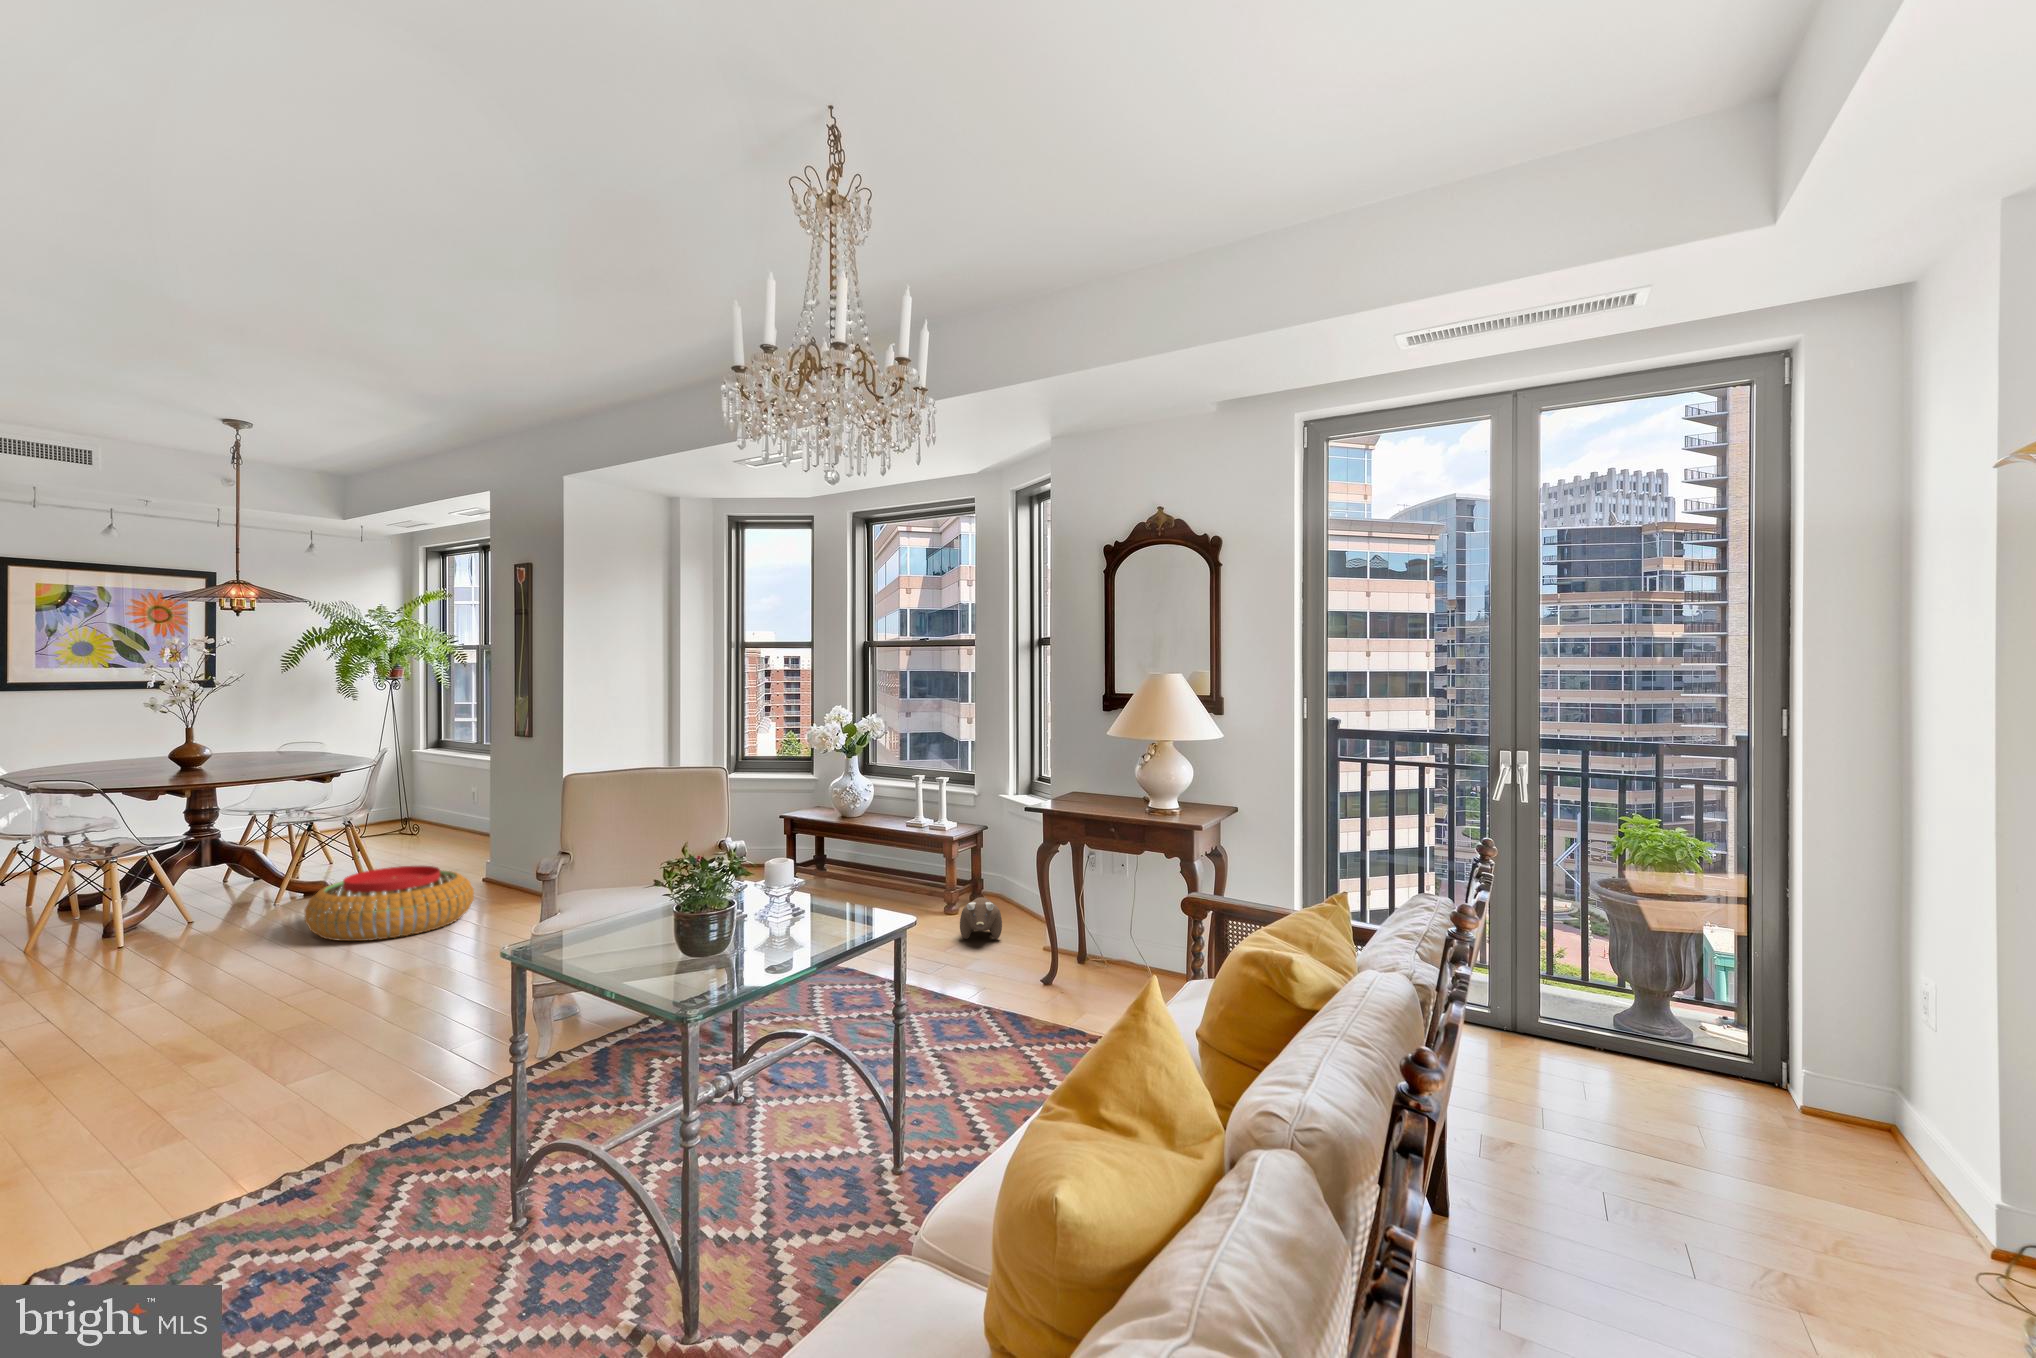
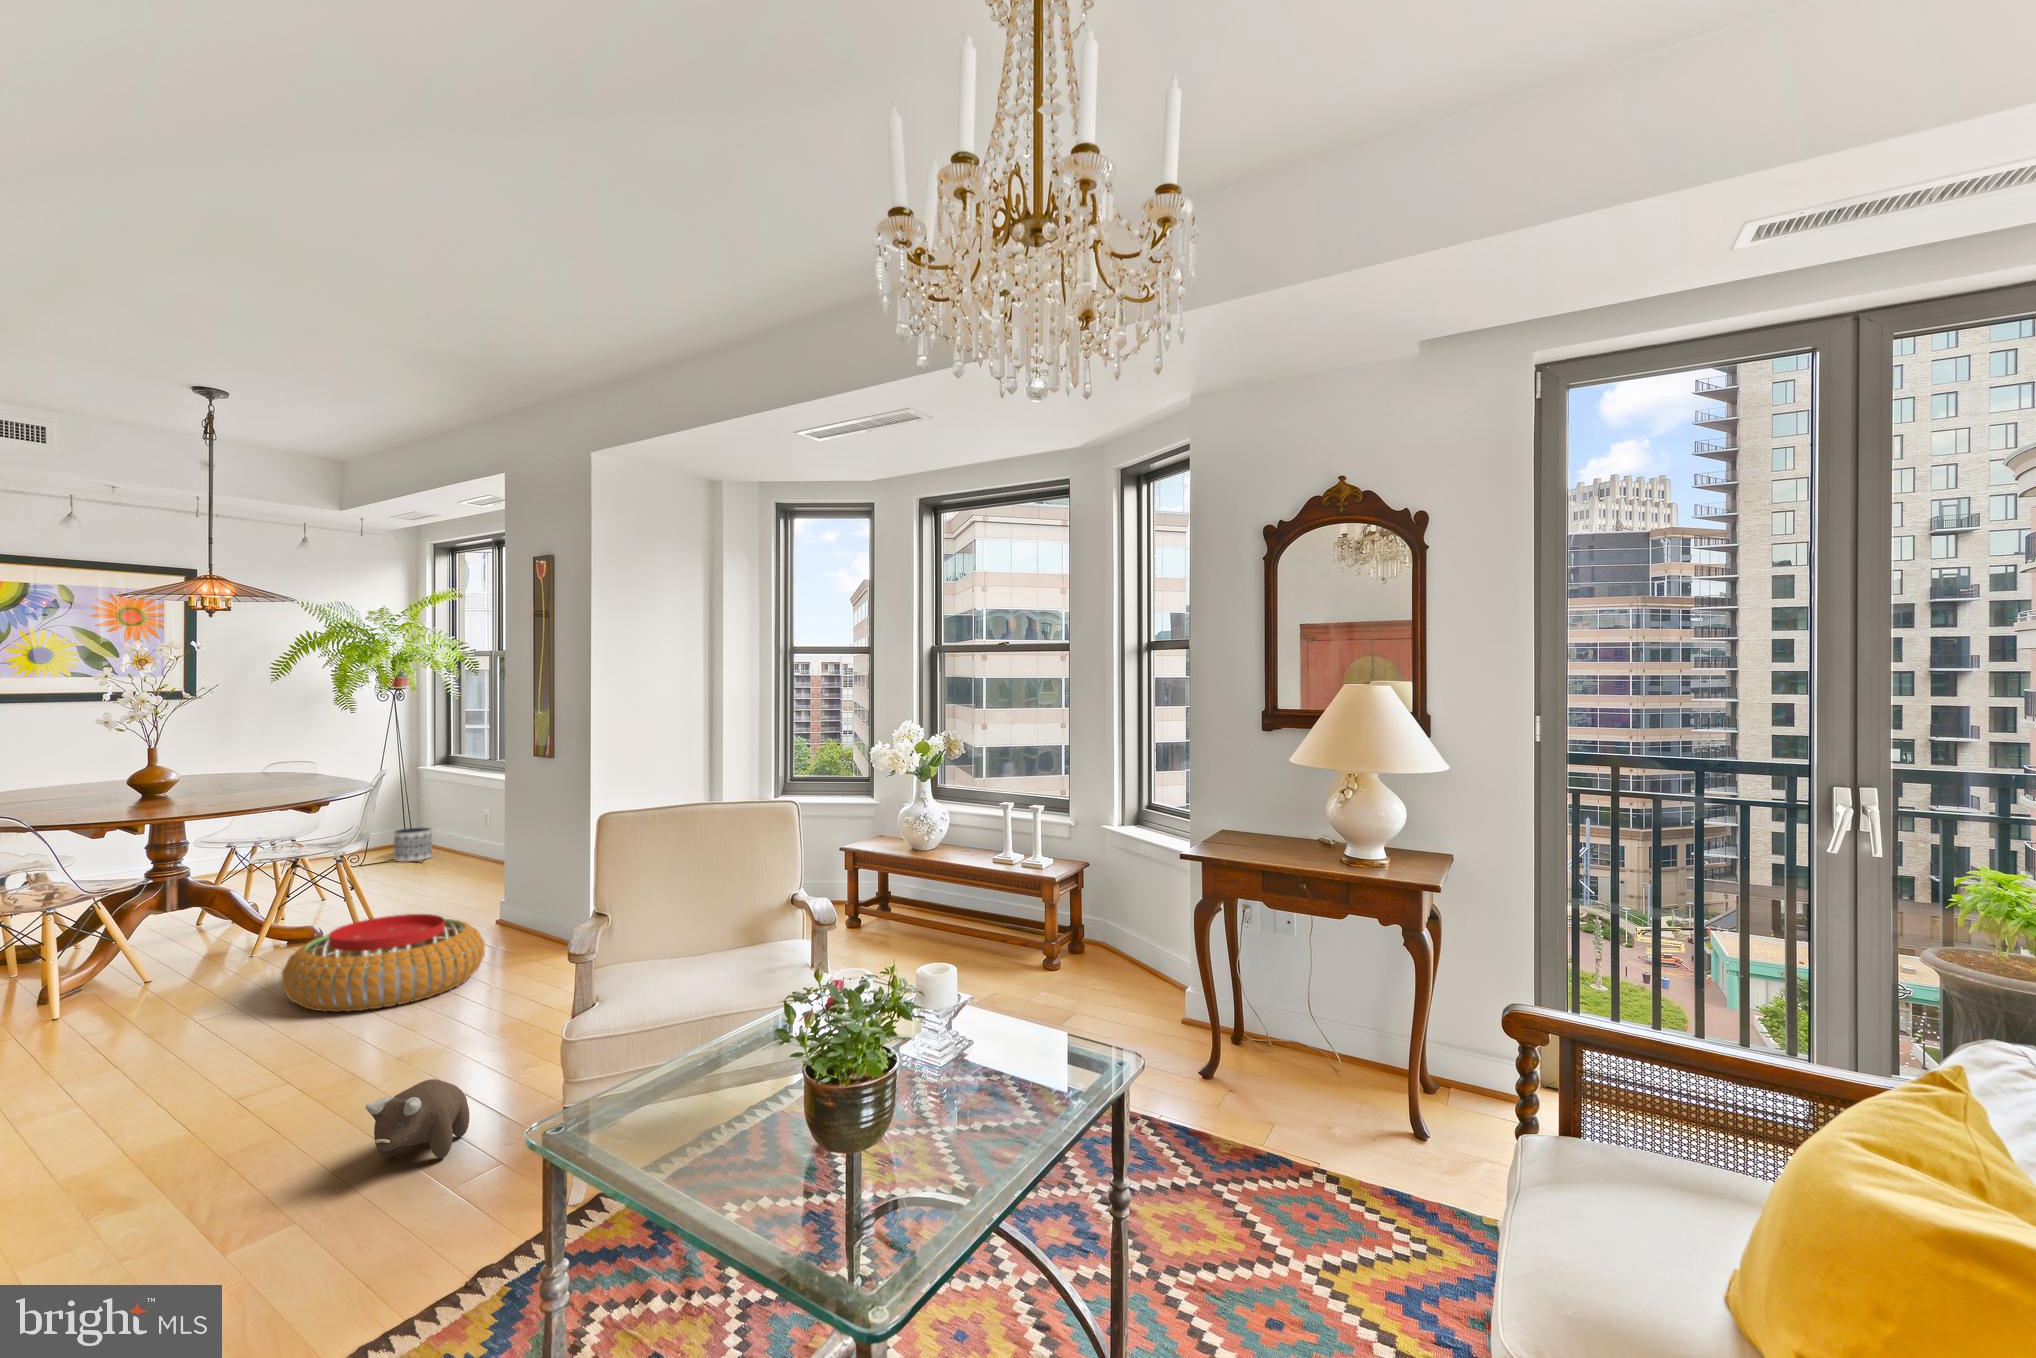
planter: none [393,803,427,833] -> present [394,828,432,862]
plush toy: present [960,897,1002,939] -> present [366,1079,469,1159]

